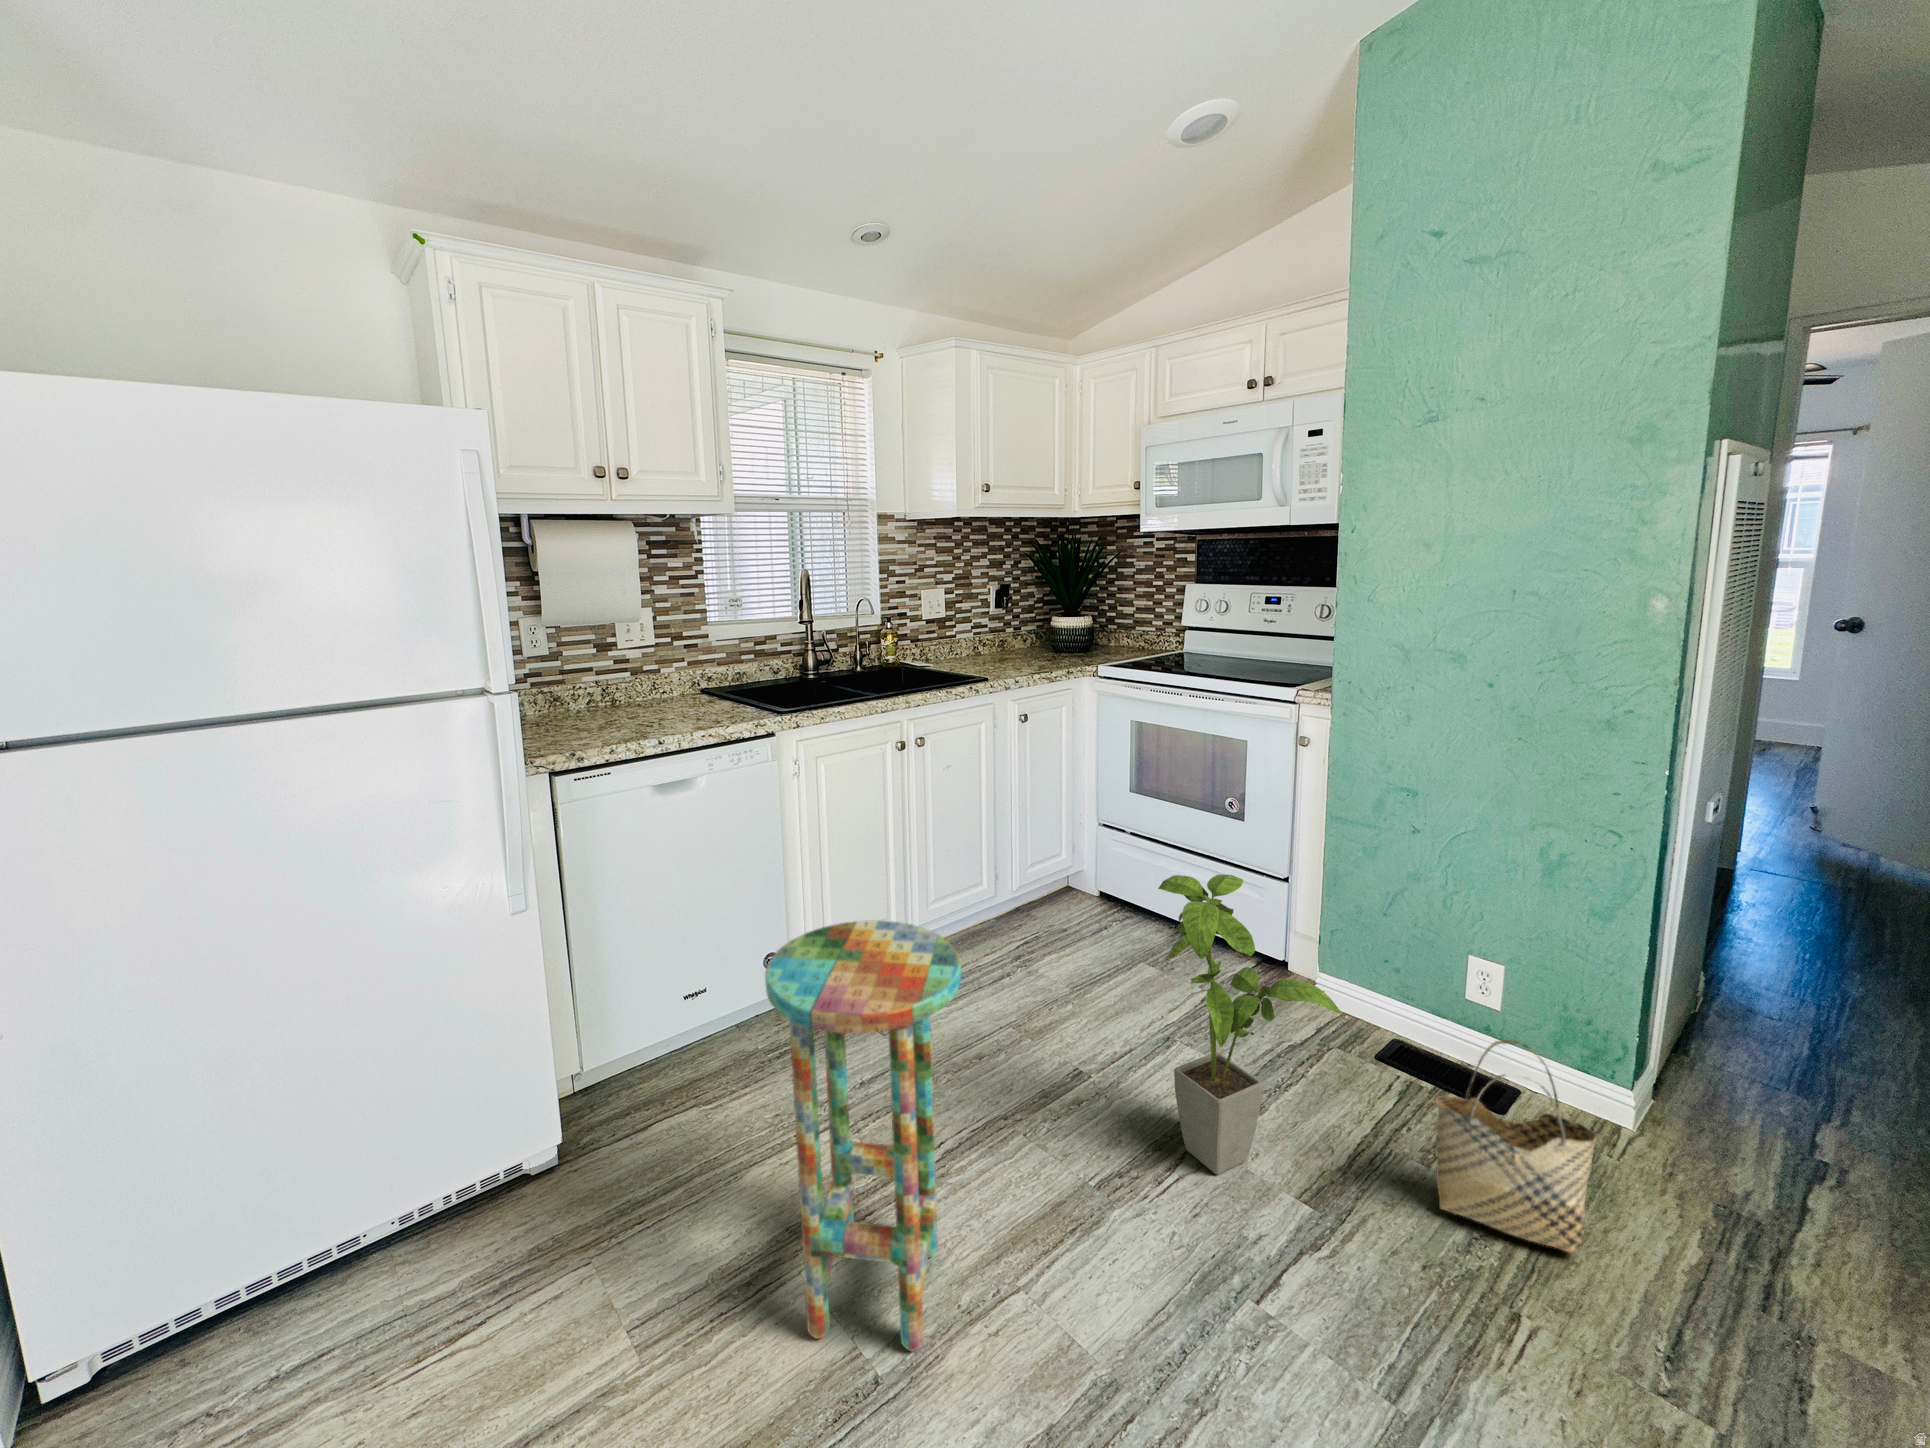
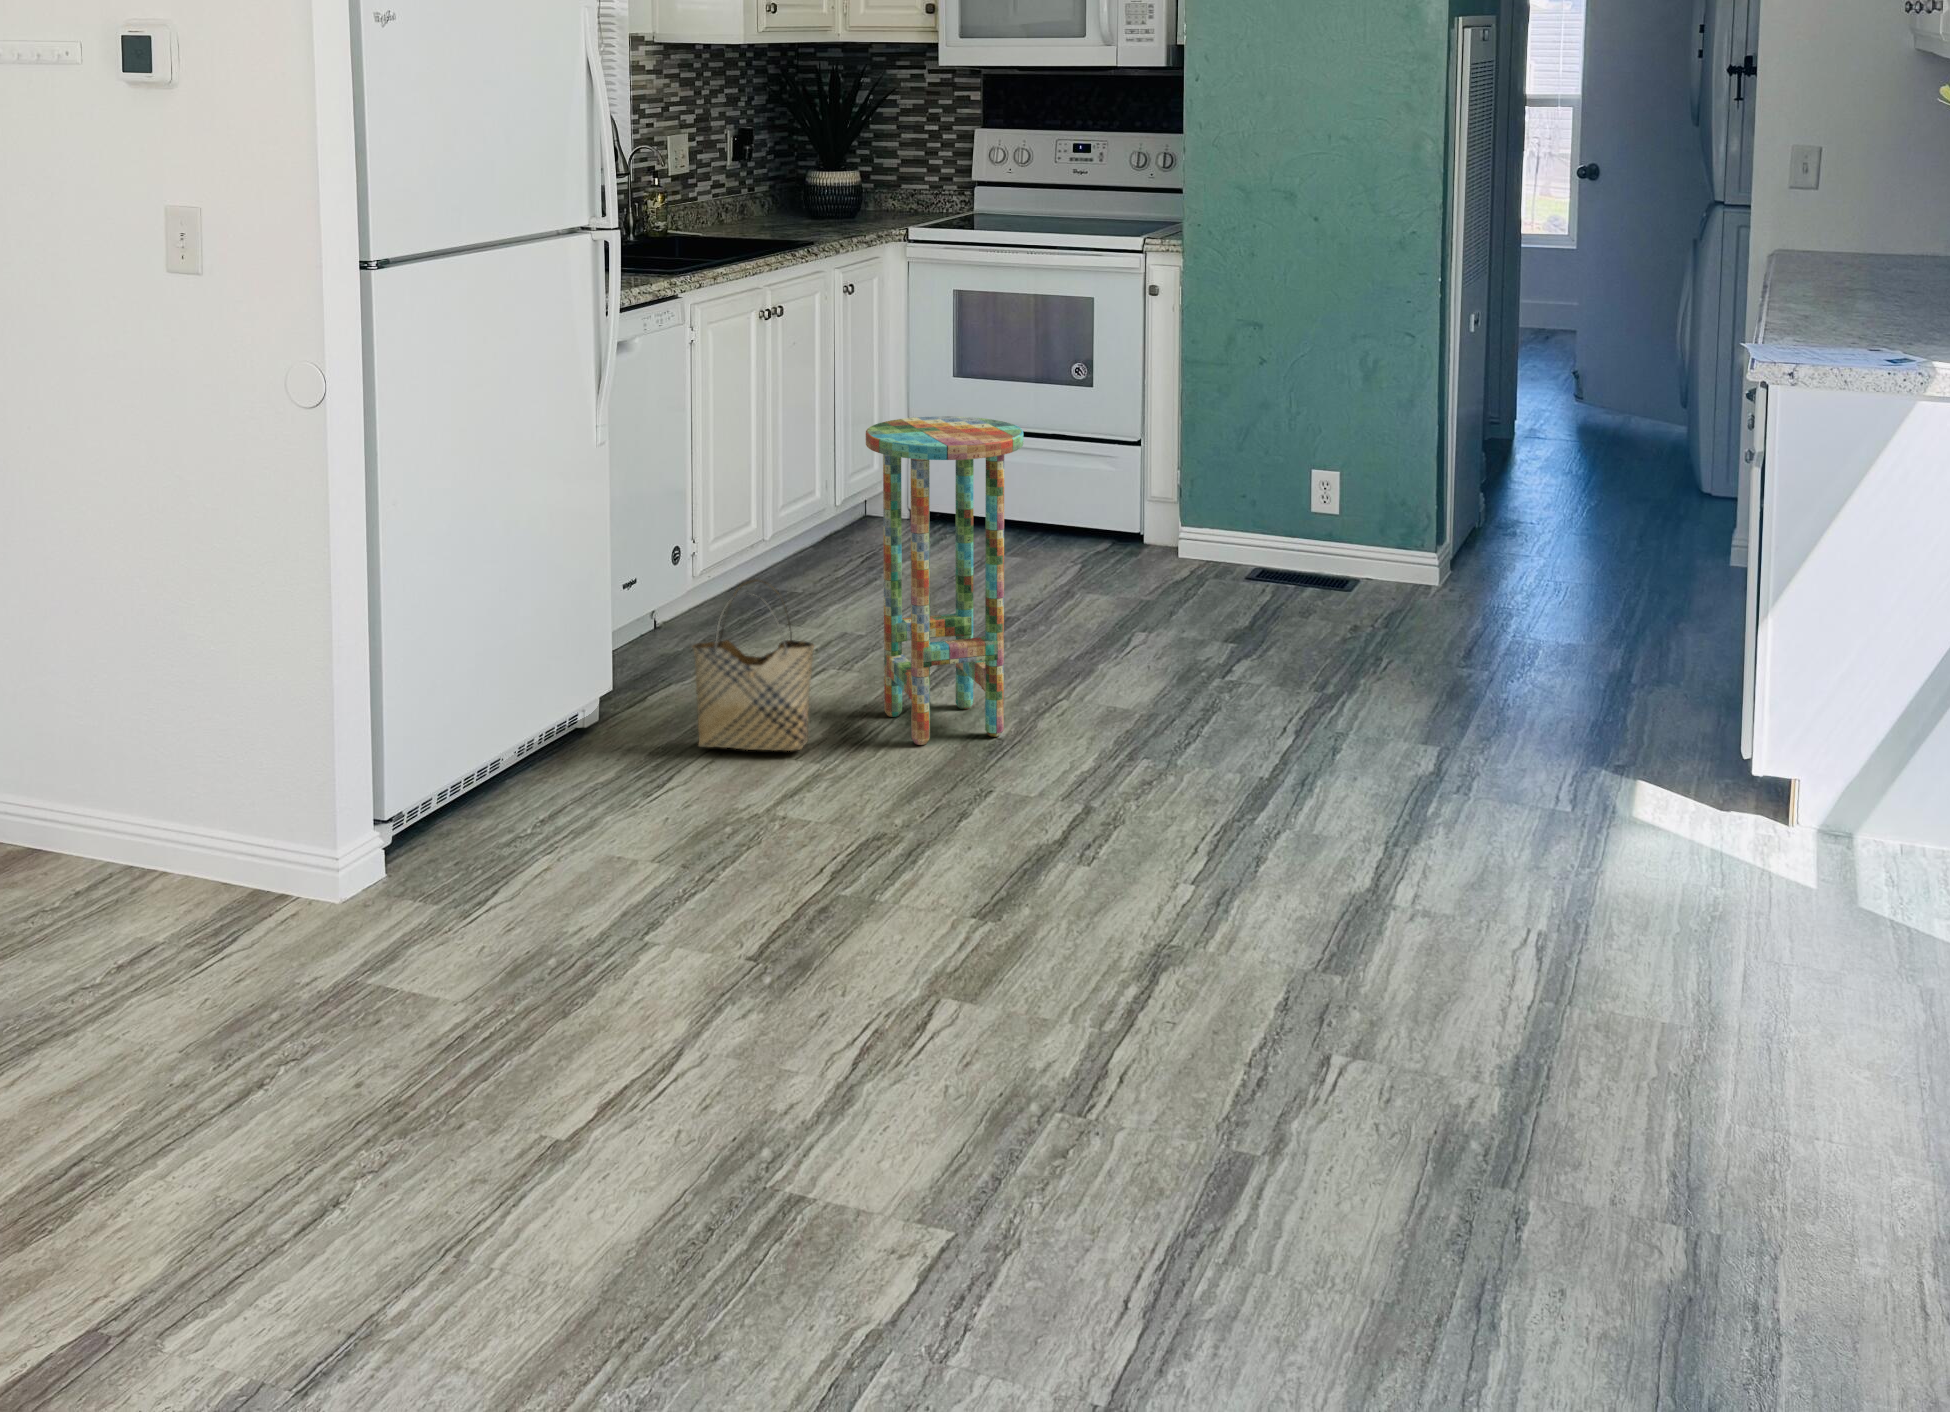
house plant: present [1158,875,1342,1175] -> none [1100,375,1249,646]
woven basket: present [1435,1040,1597,1254] -> present [692,579,814,751]

